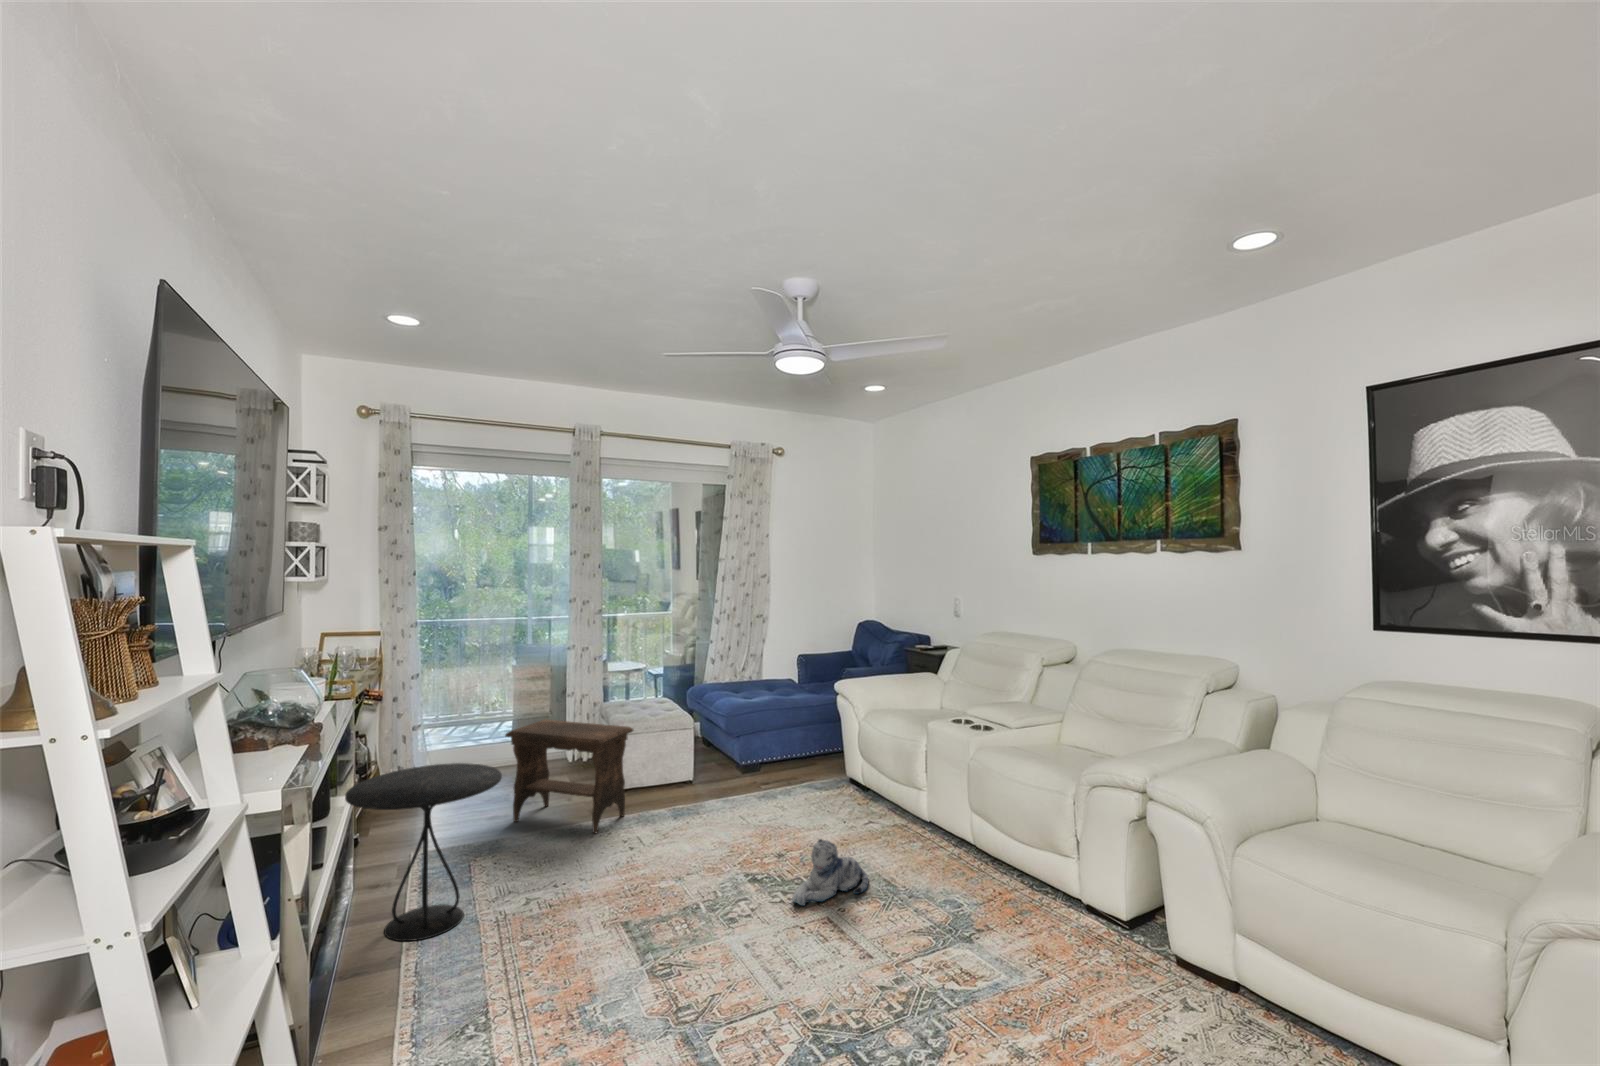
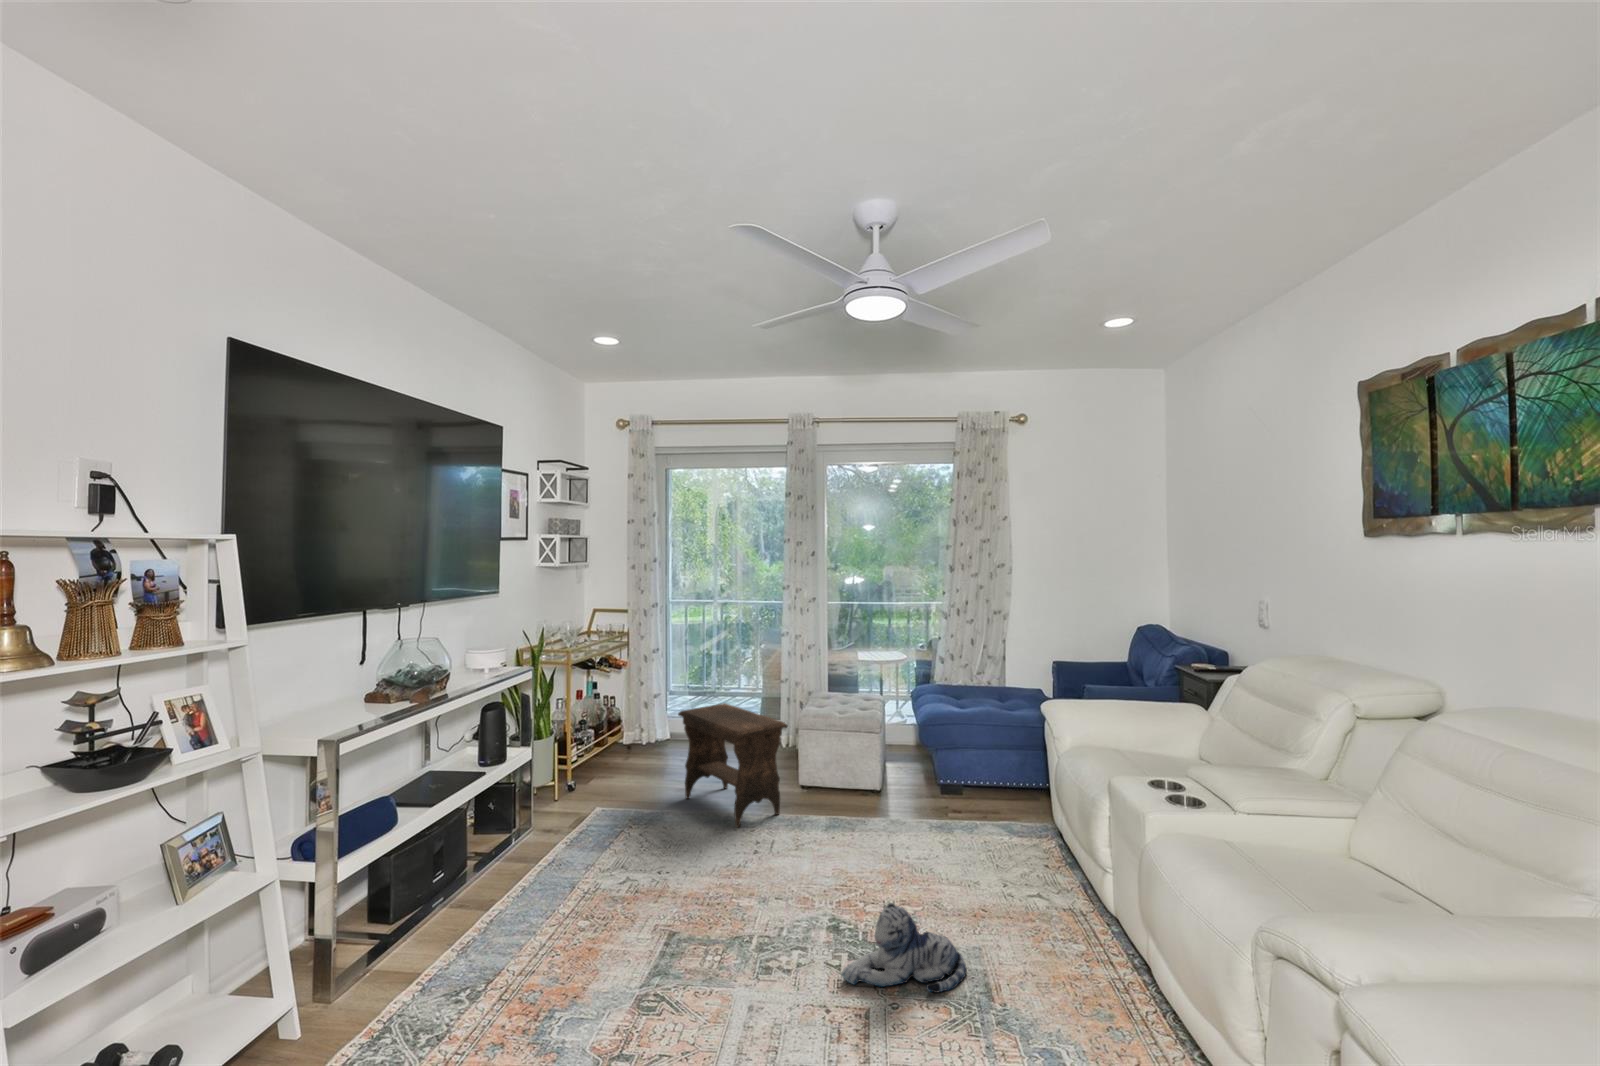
side table: present [345,763,502,941] -> none [460,734,598,897]

